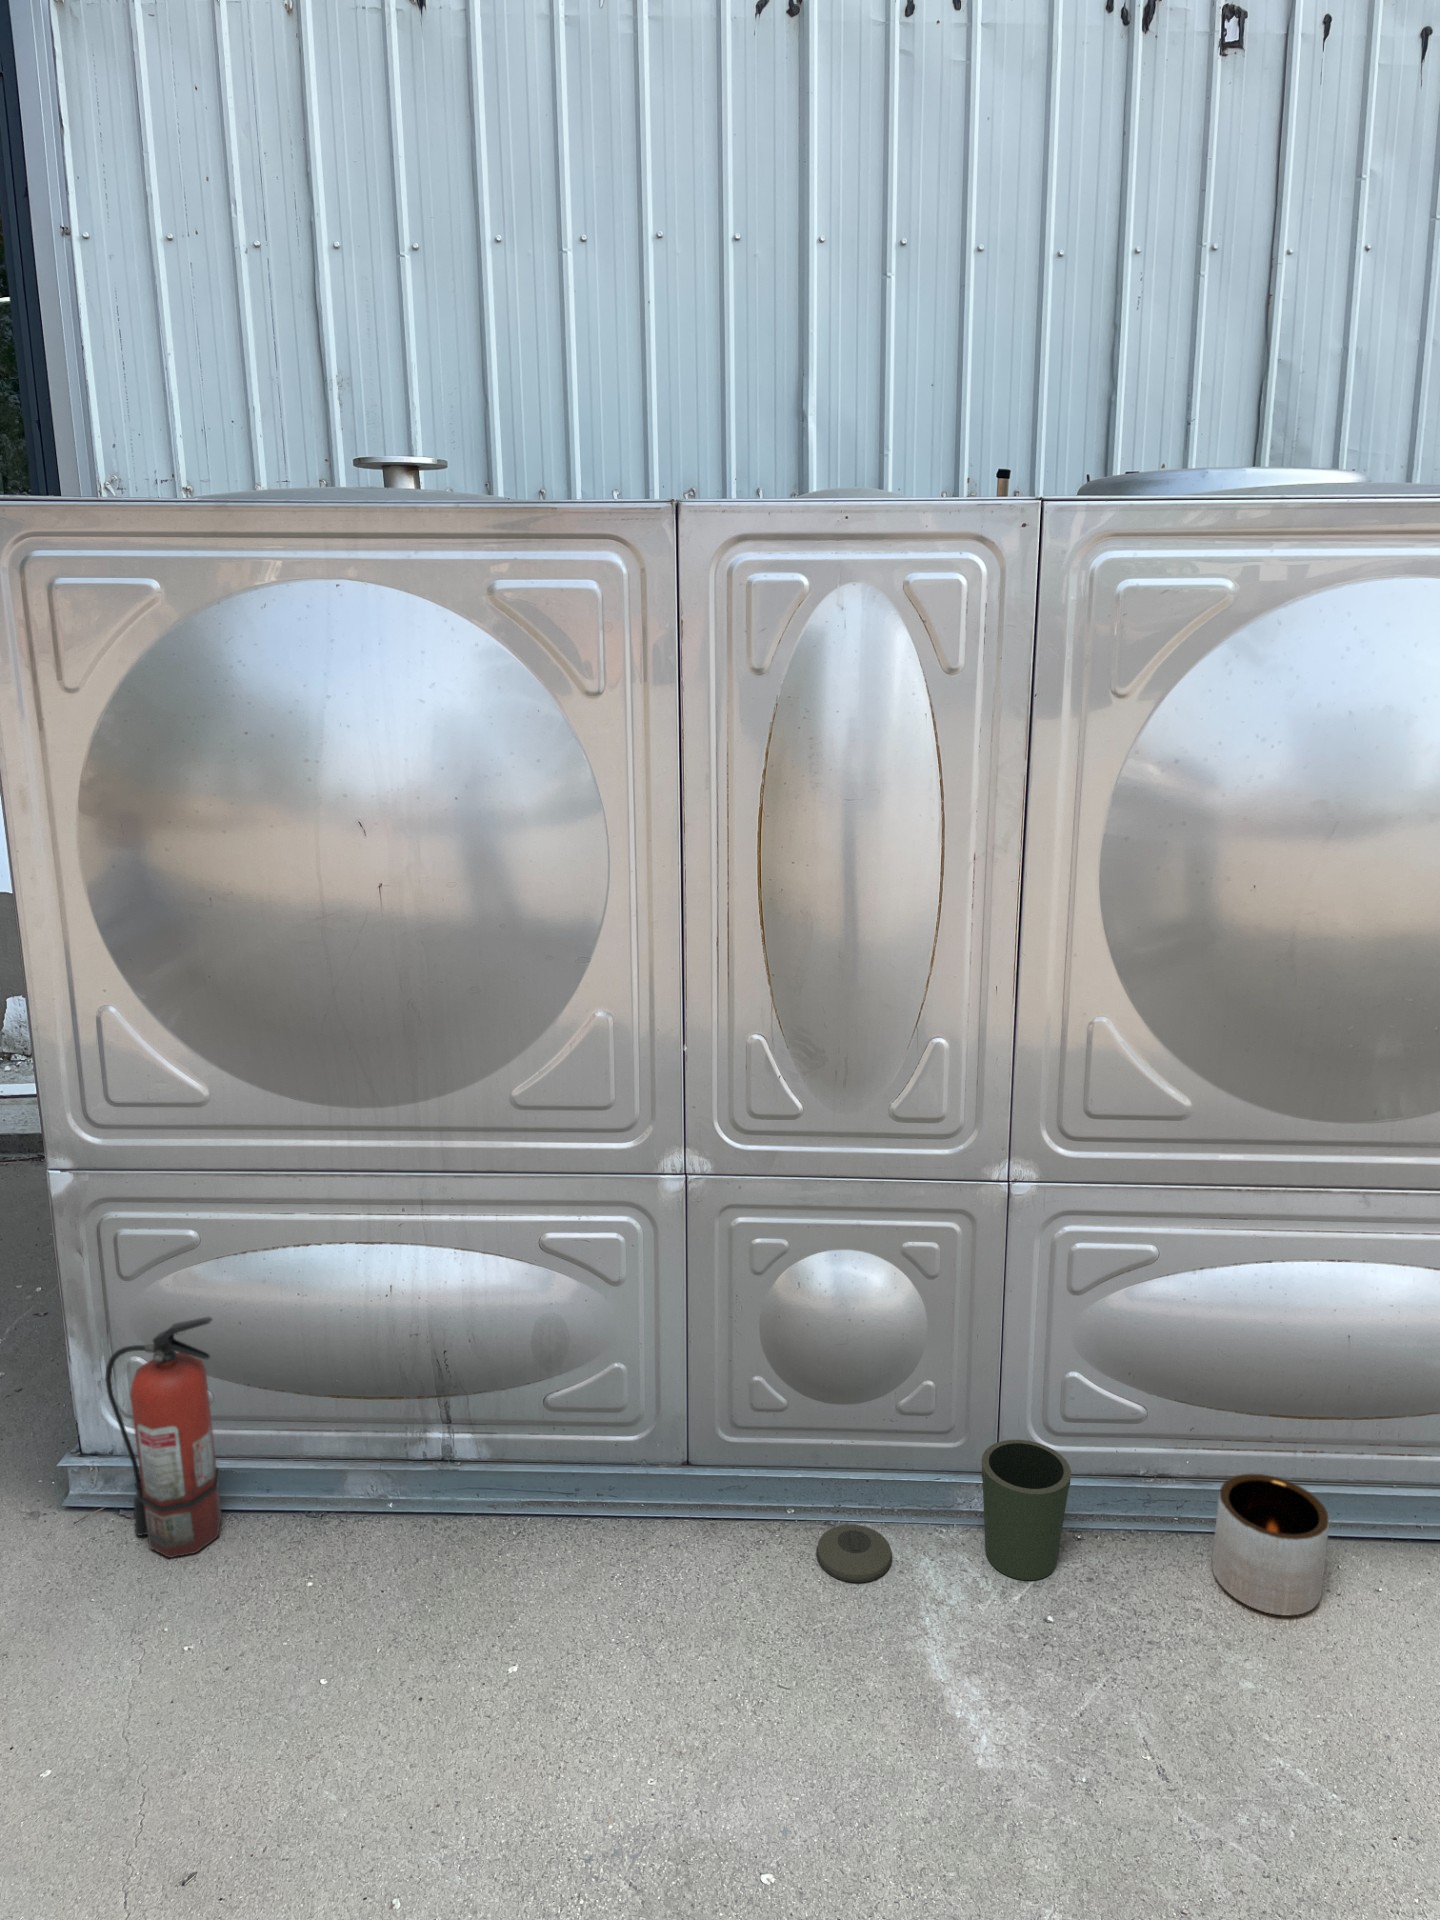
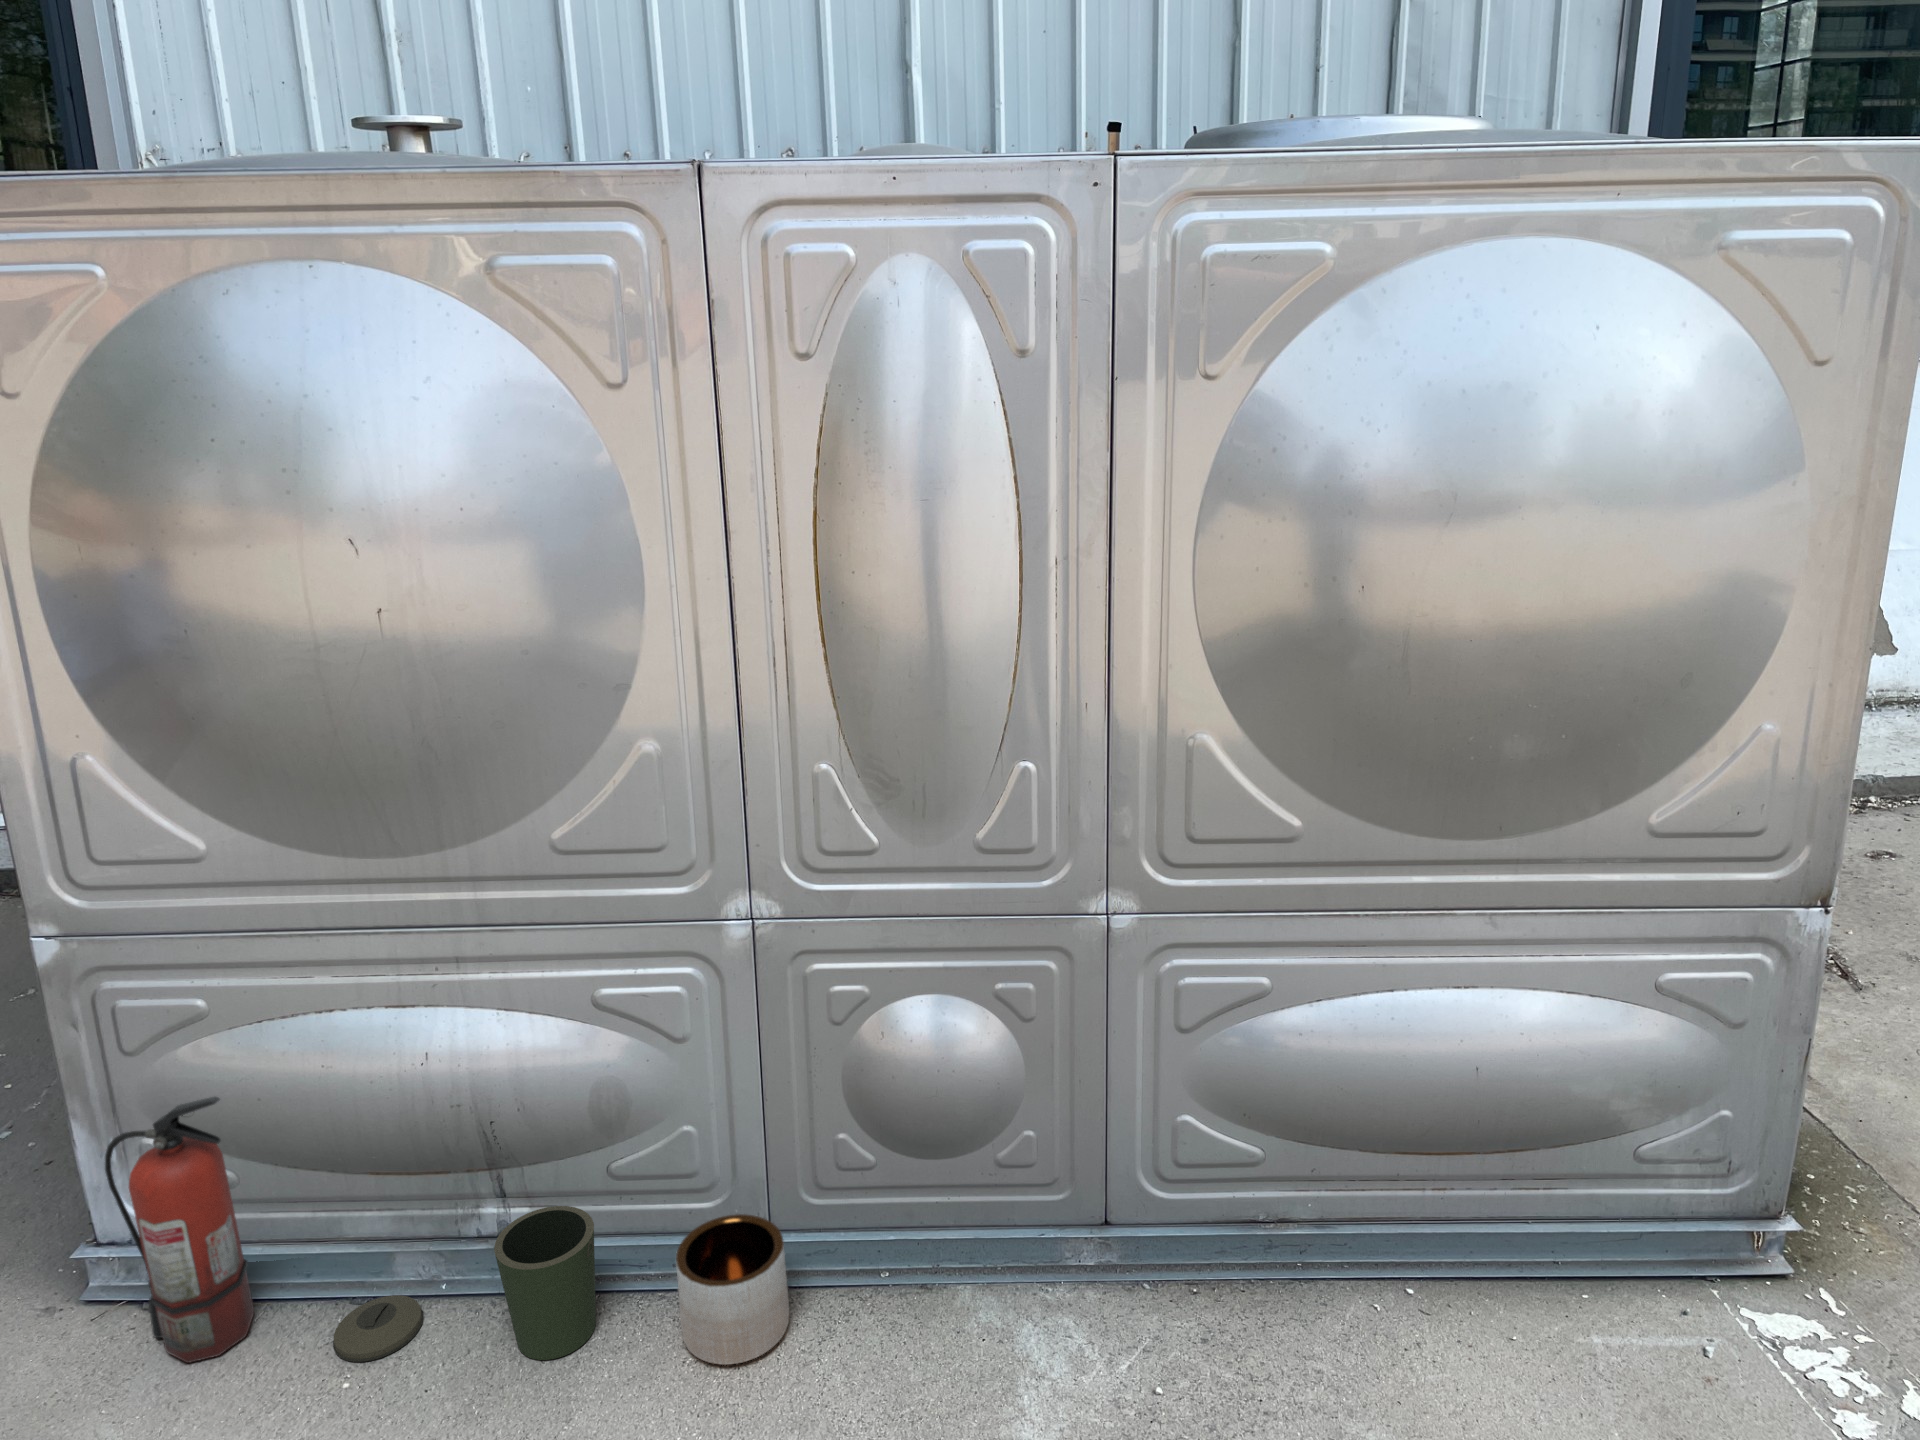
trash can: present [816,1440,1071,1582] -> present [333,1206,596,1362]
planter: present [1212,1474,1329,1615] -> present [676,1214,789,1365]

